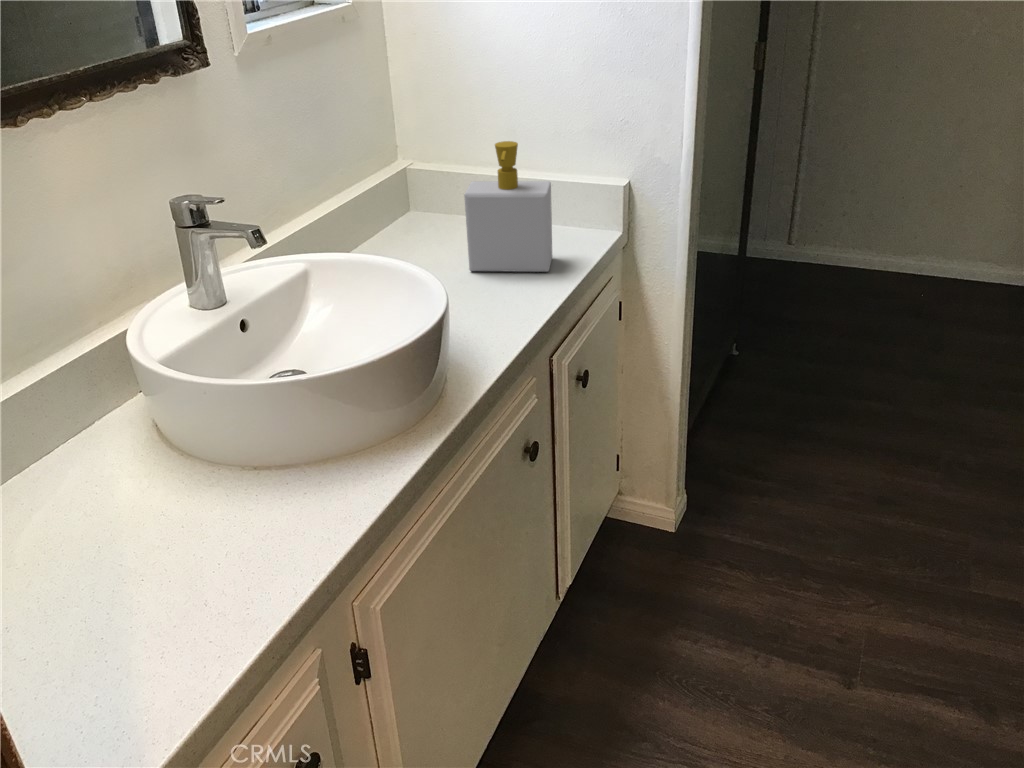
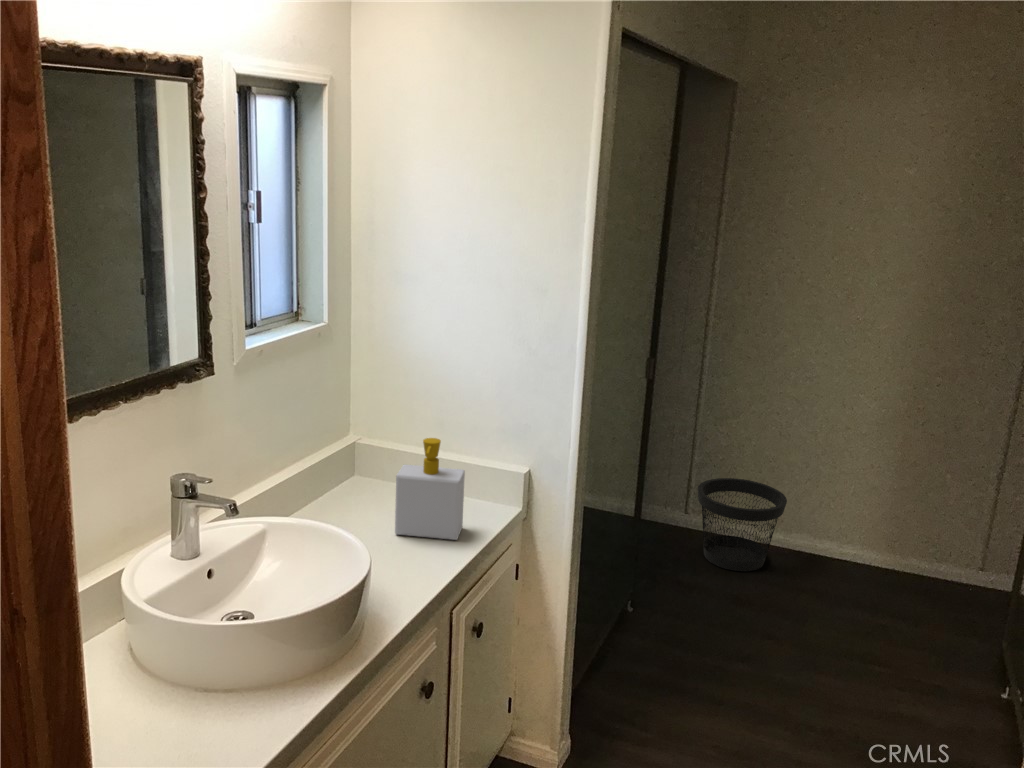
wastebasket: none [807,198,917,304] -> present [698,478,787,571]

